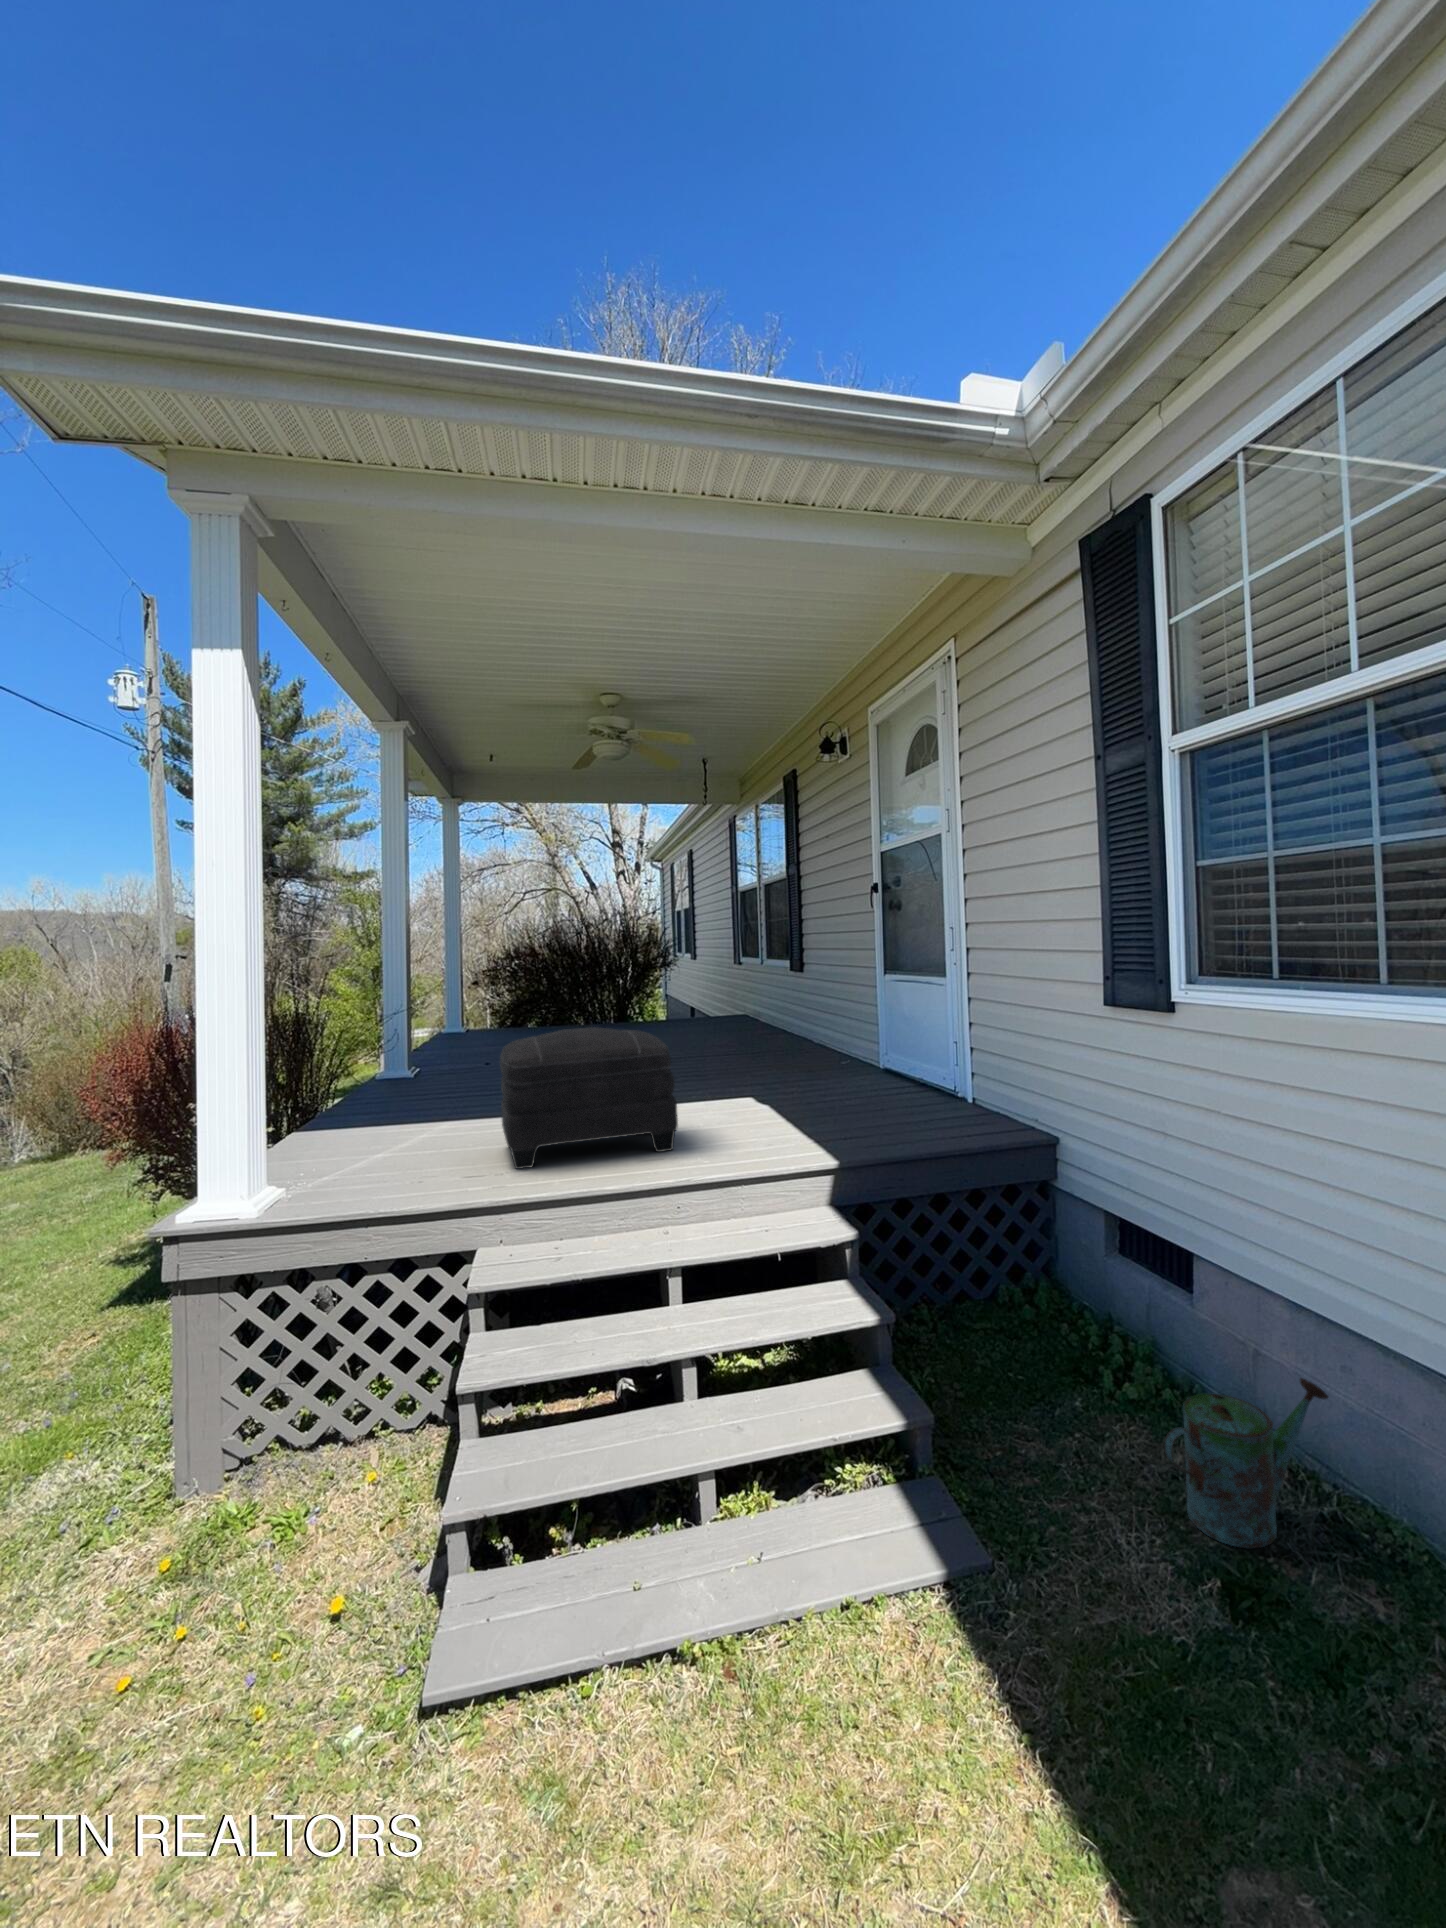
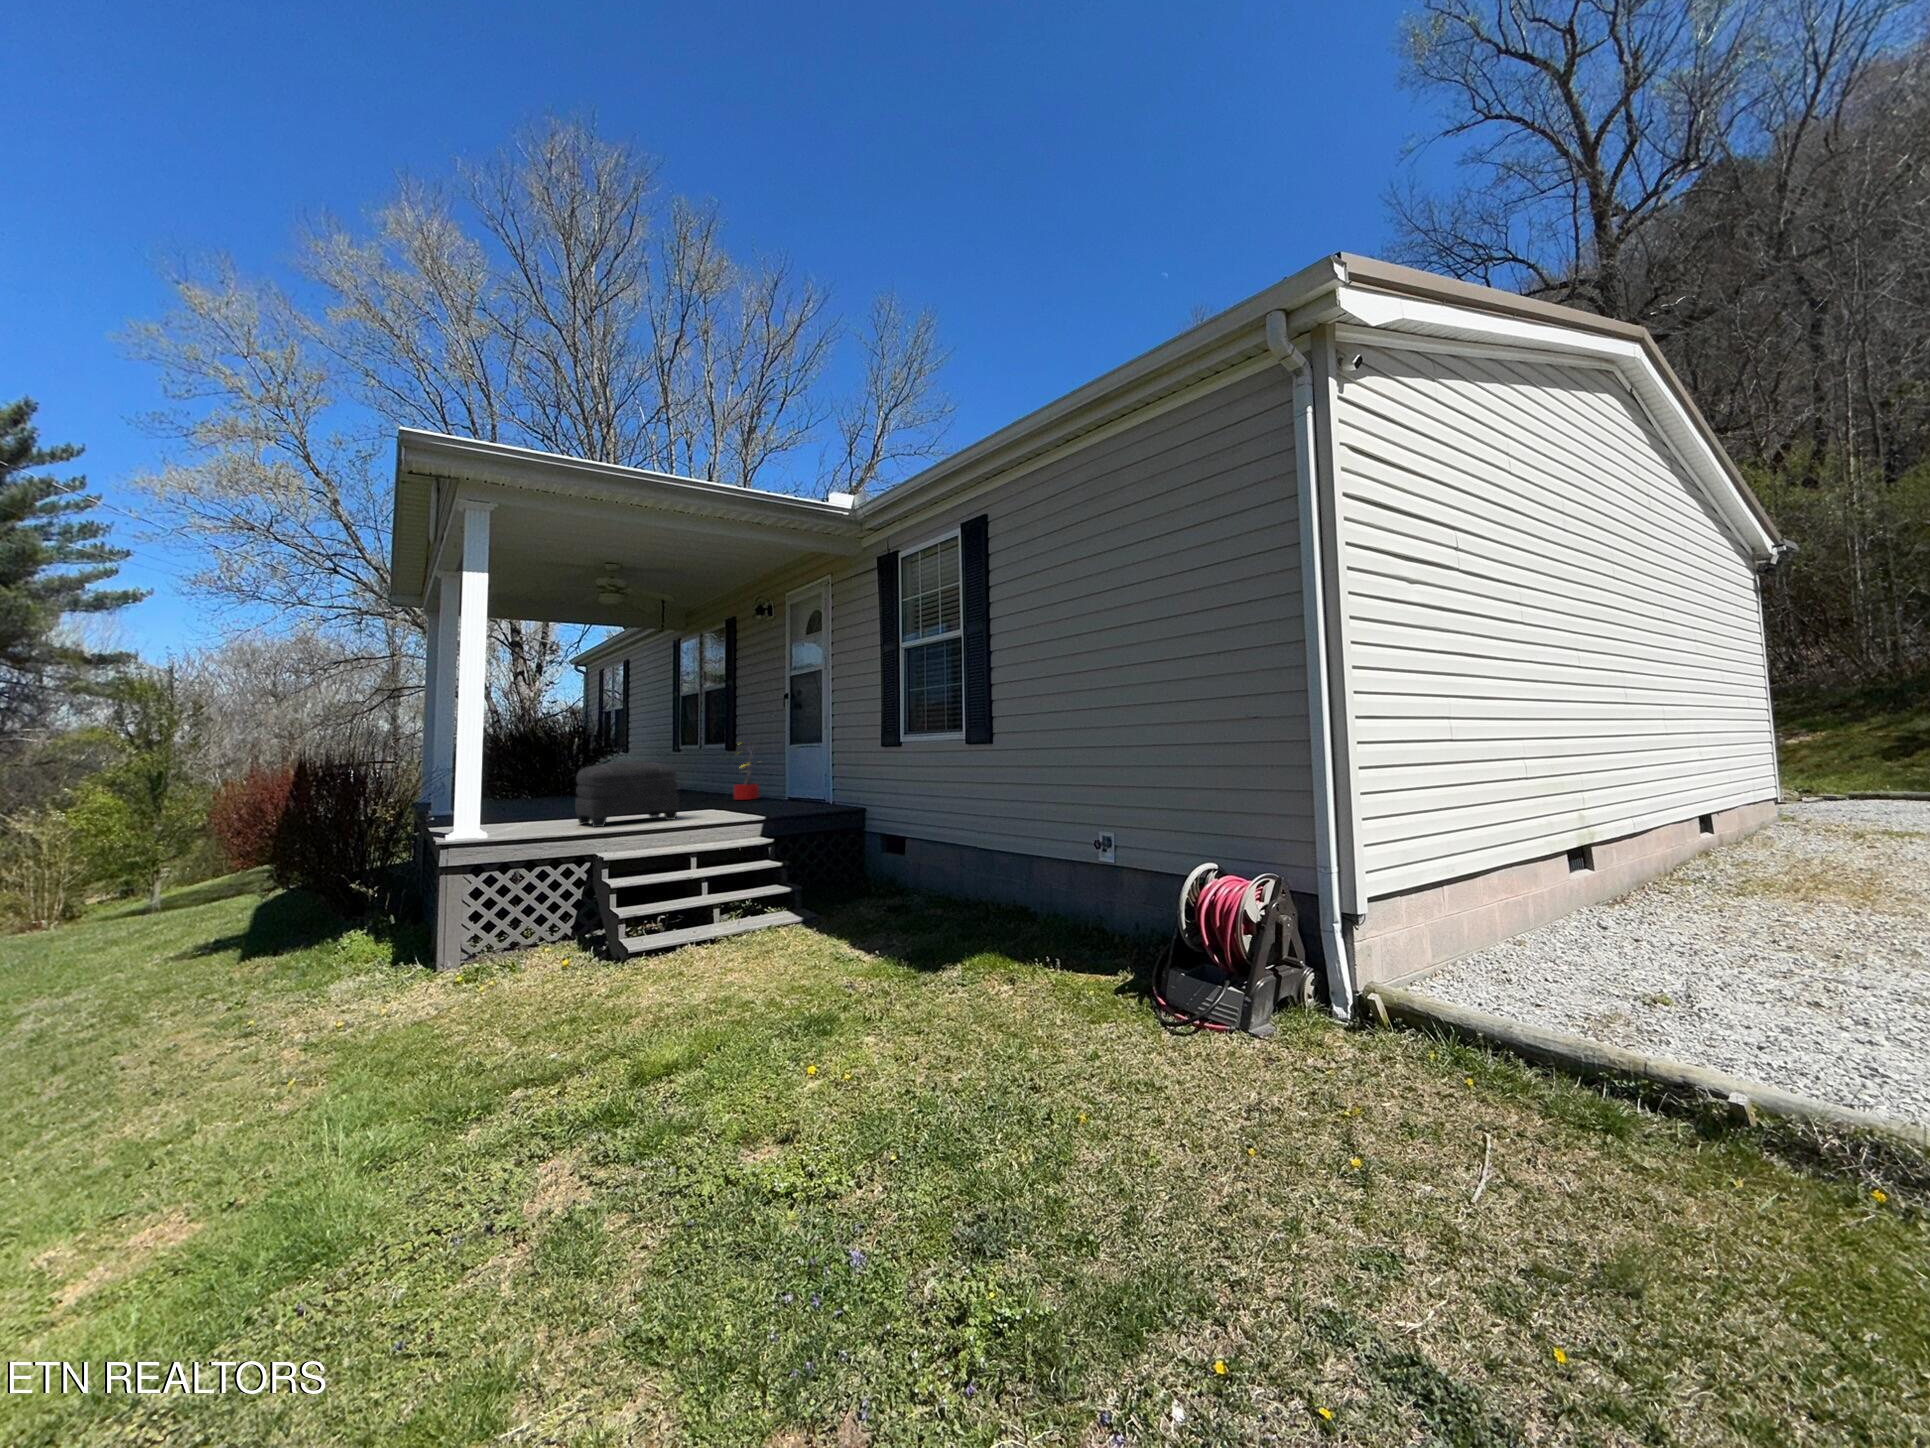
decorative plant: none [808,971,854,1072] -> present [734,748,759,800]
watering can: present [1164,1378,1328,1548] -> none [881,861,937,912]

